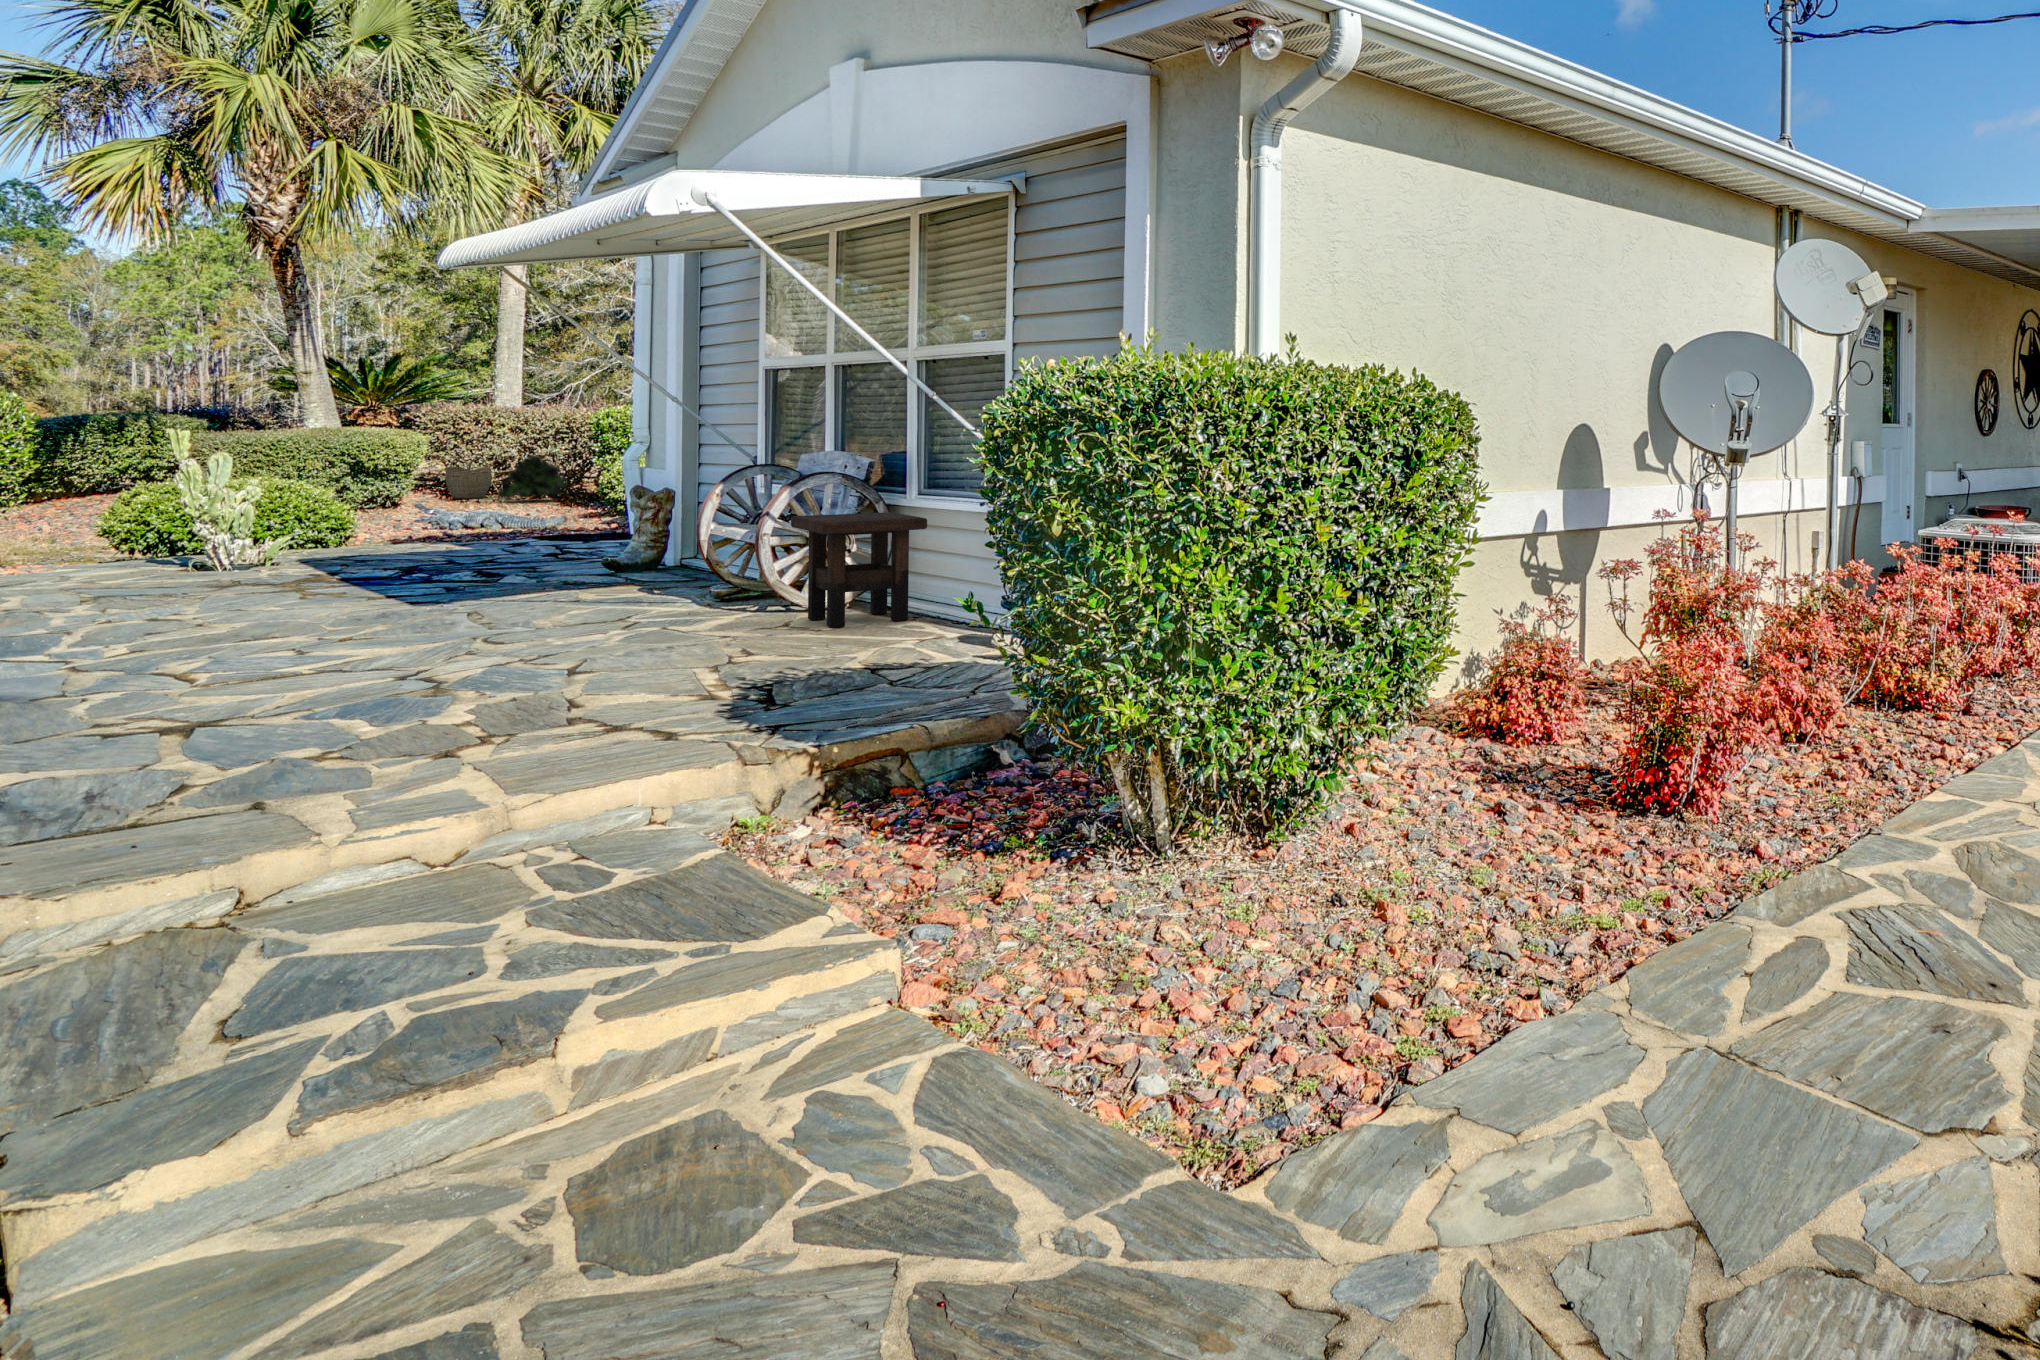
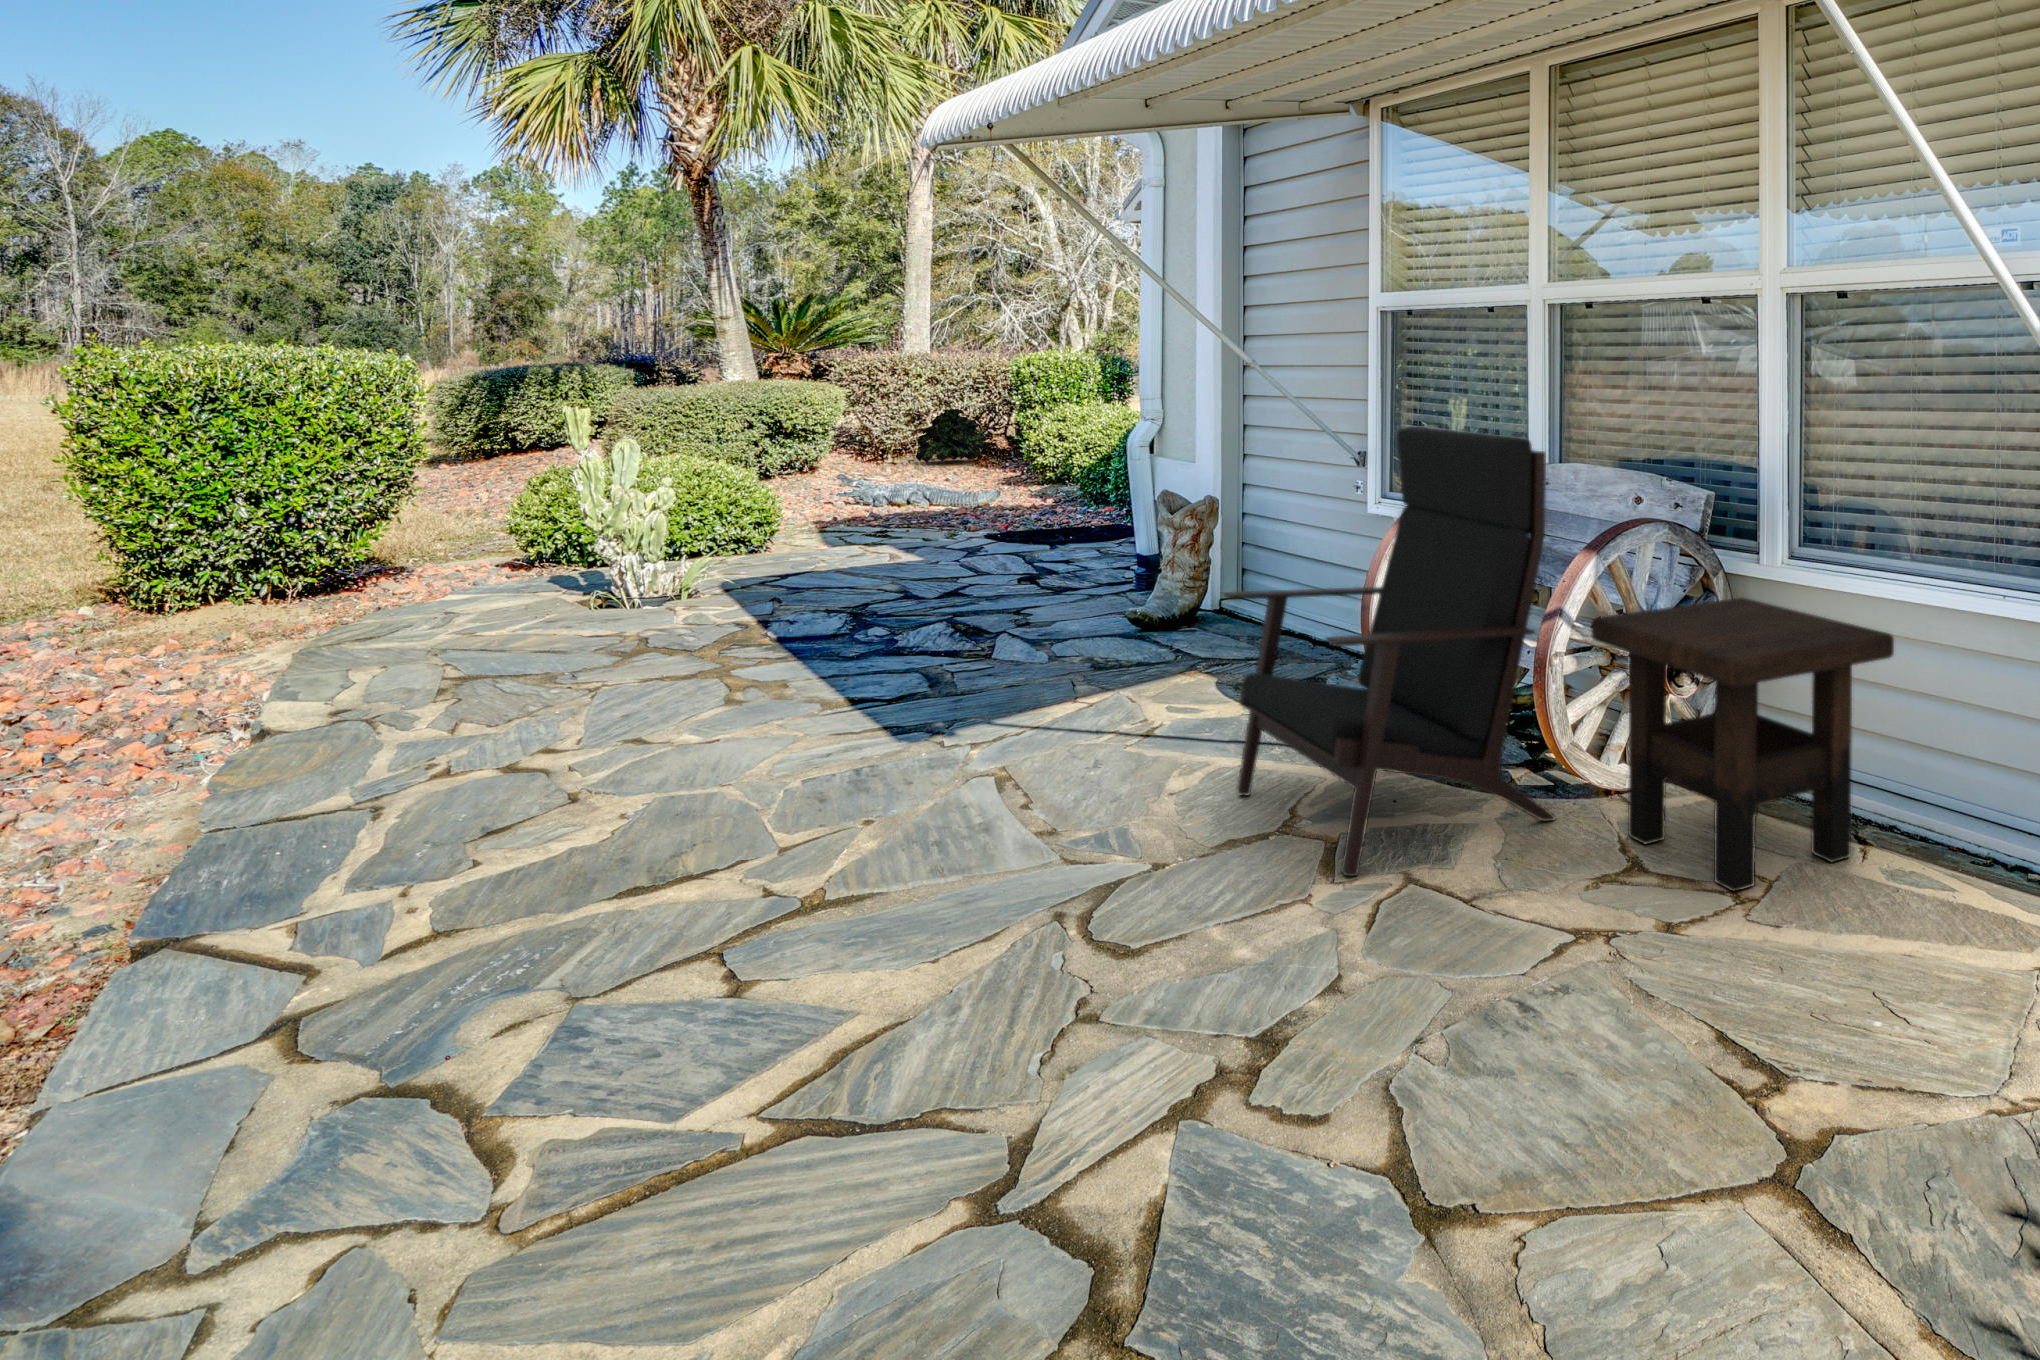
lounge chair: none [606,431,779,629] -> present [1223,427,1555,876]
woven basket: present [445,457,492,499] -> none [862,410,907,458]

